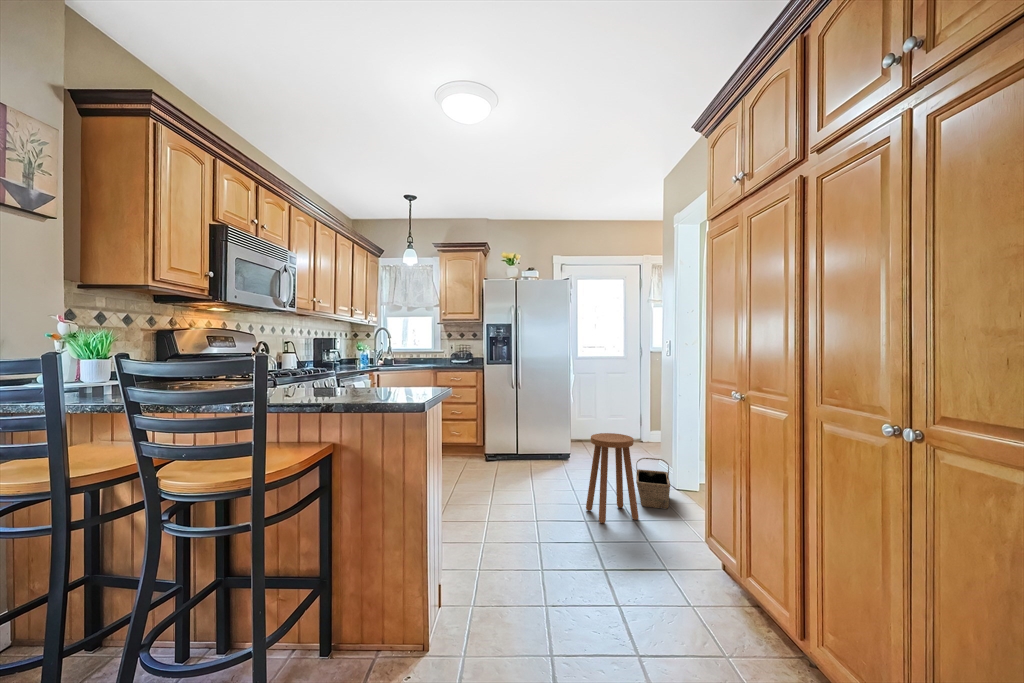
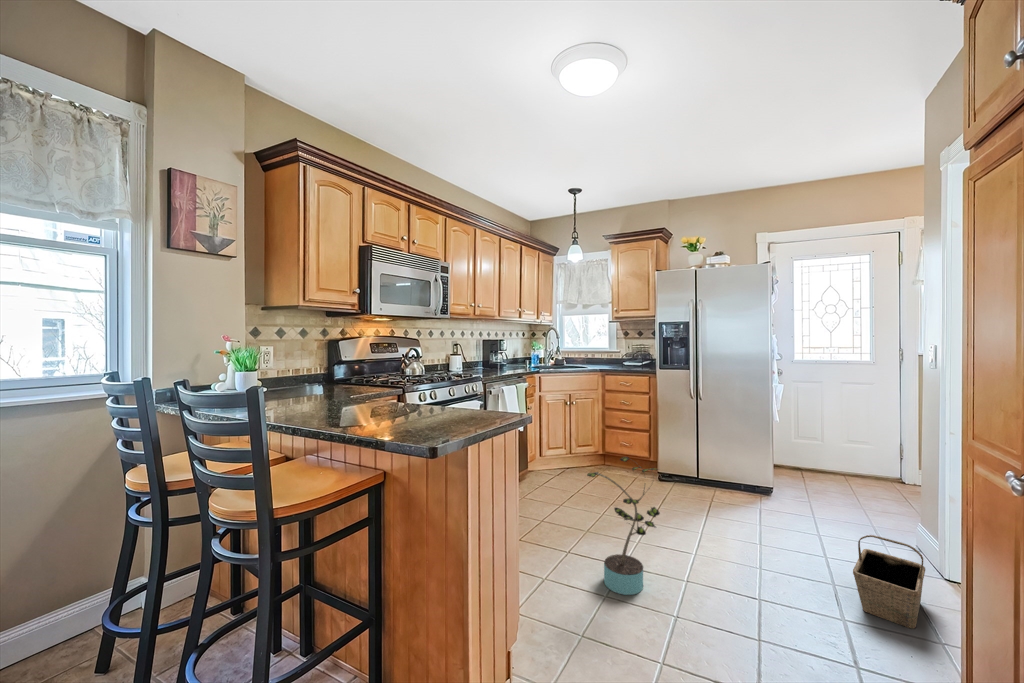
potted plant: none [468,425,528,533] -> present [587,457,660,595]
stool: present [586,433,639,523] -> none [760,488,846,634]

